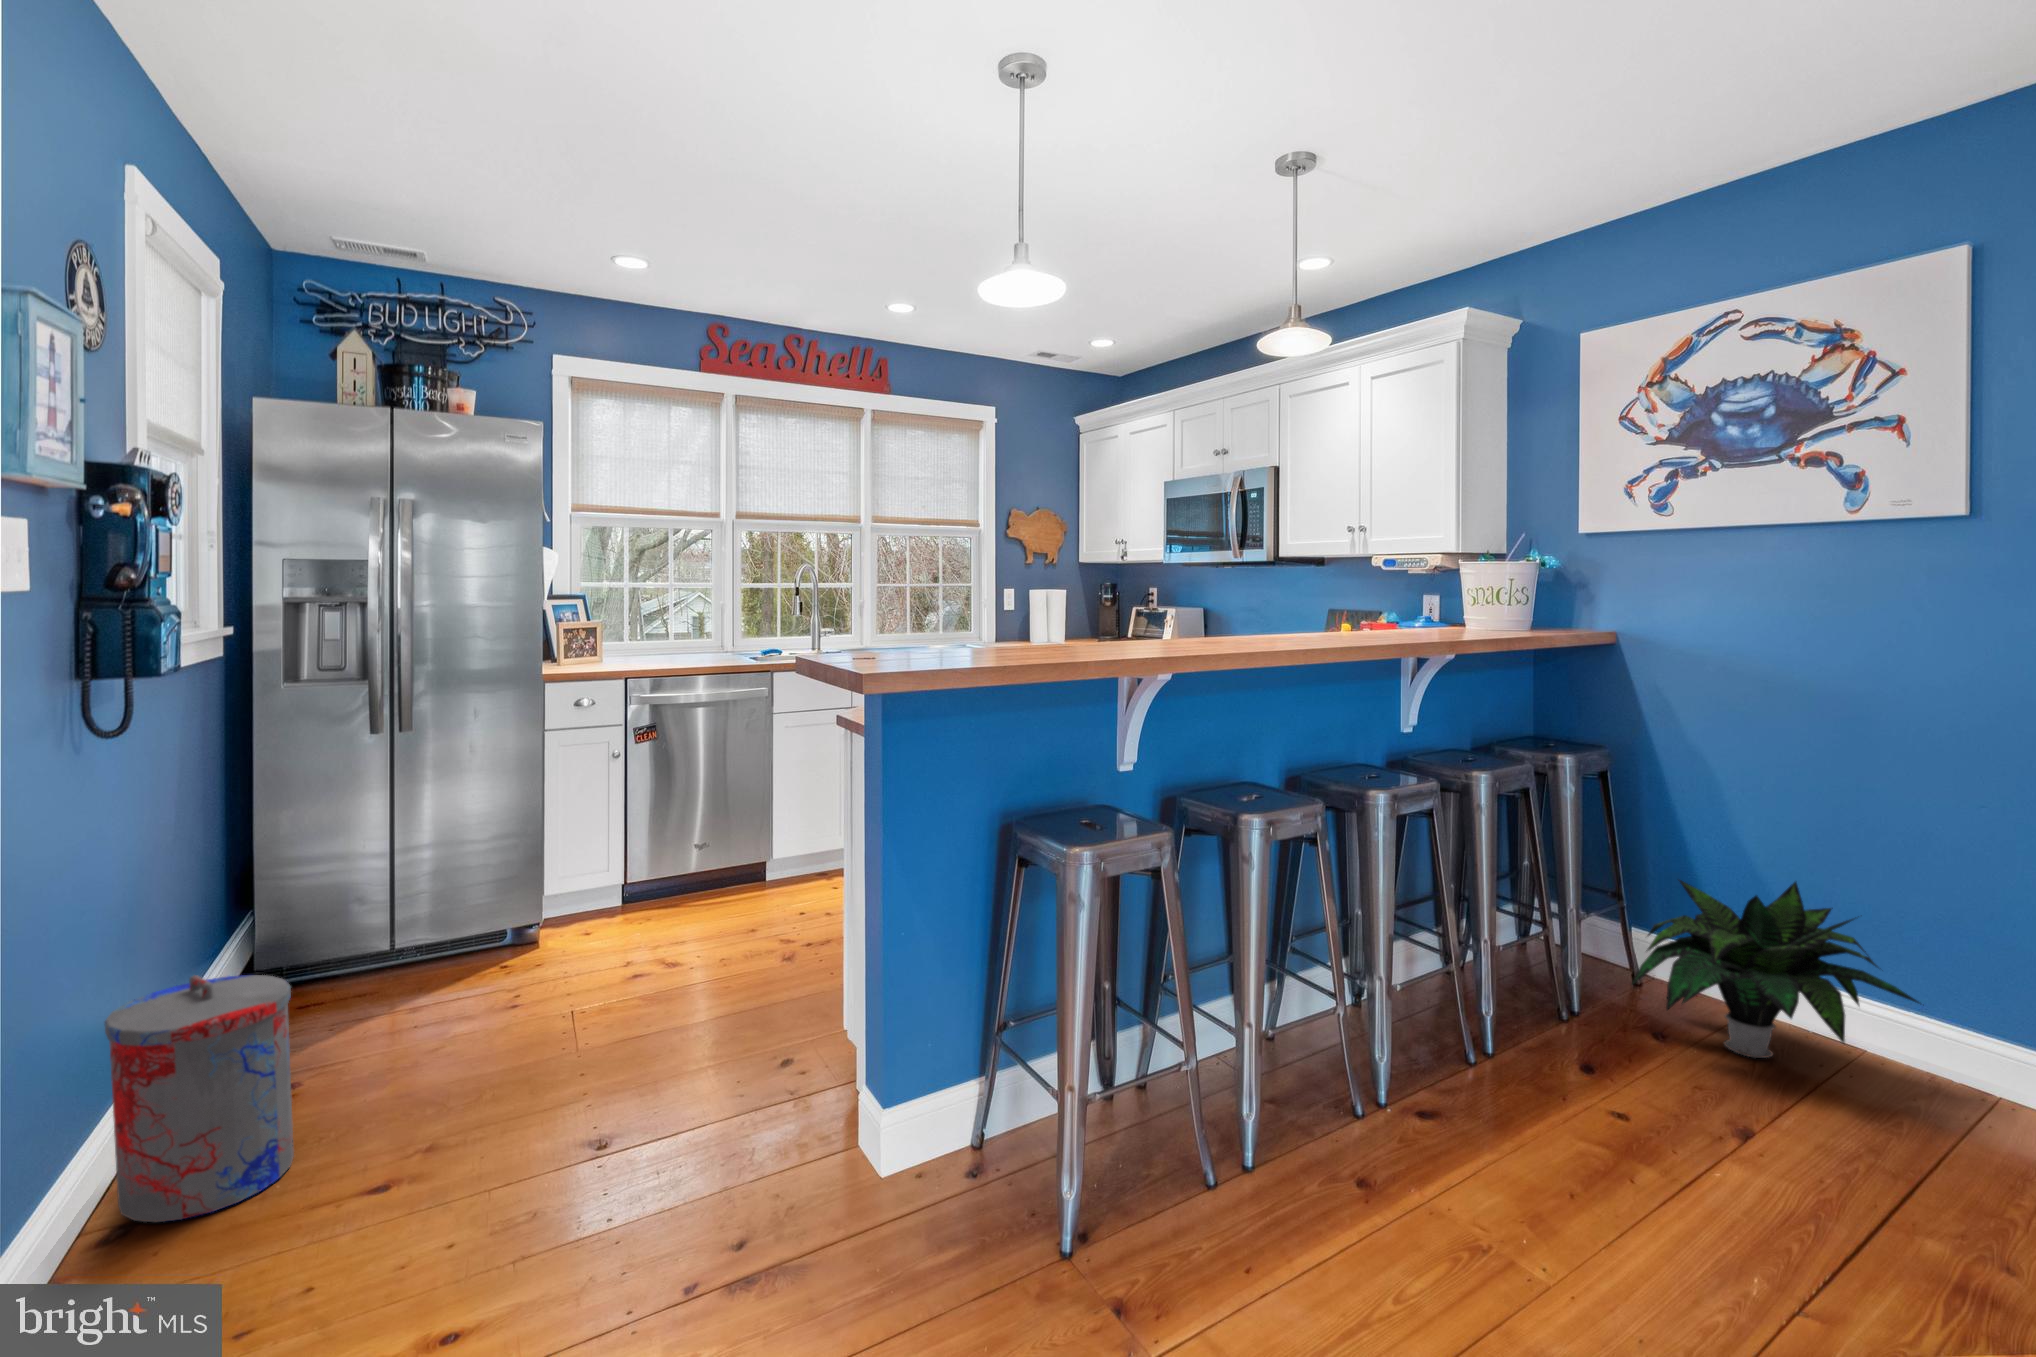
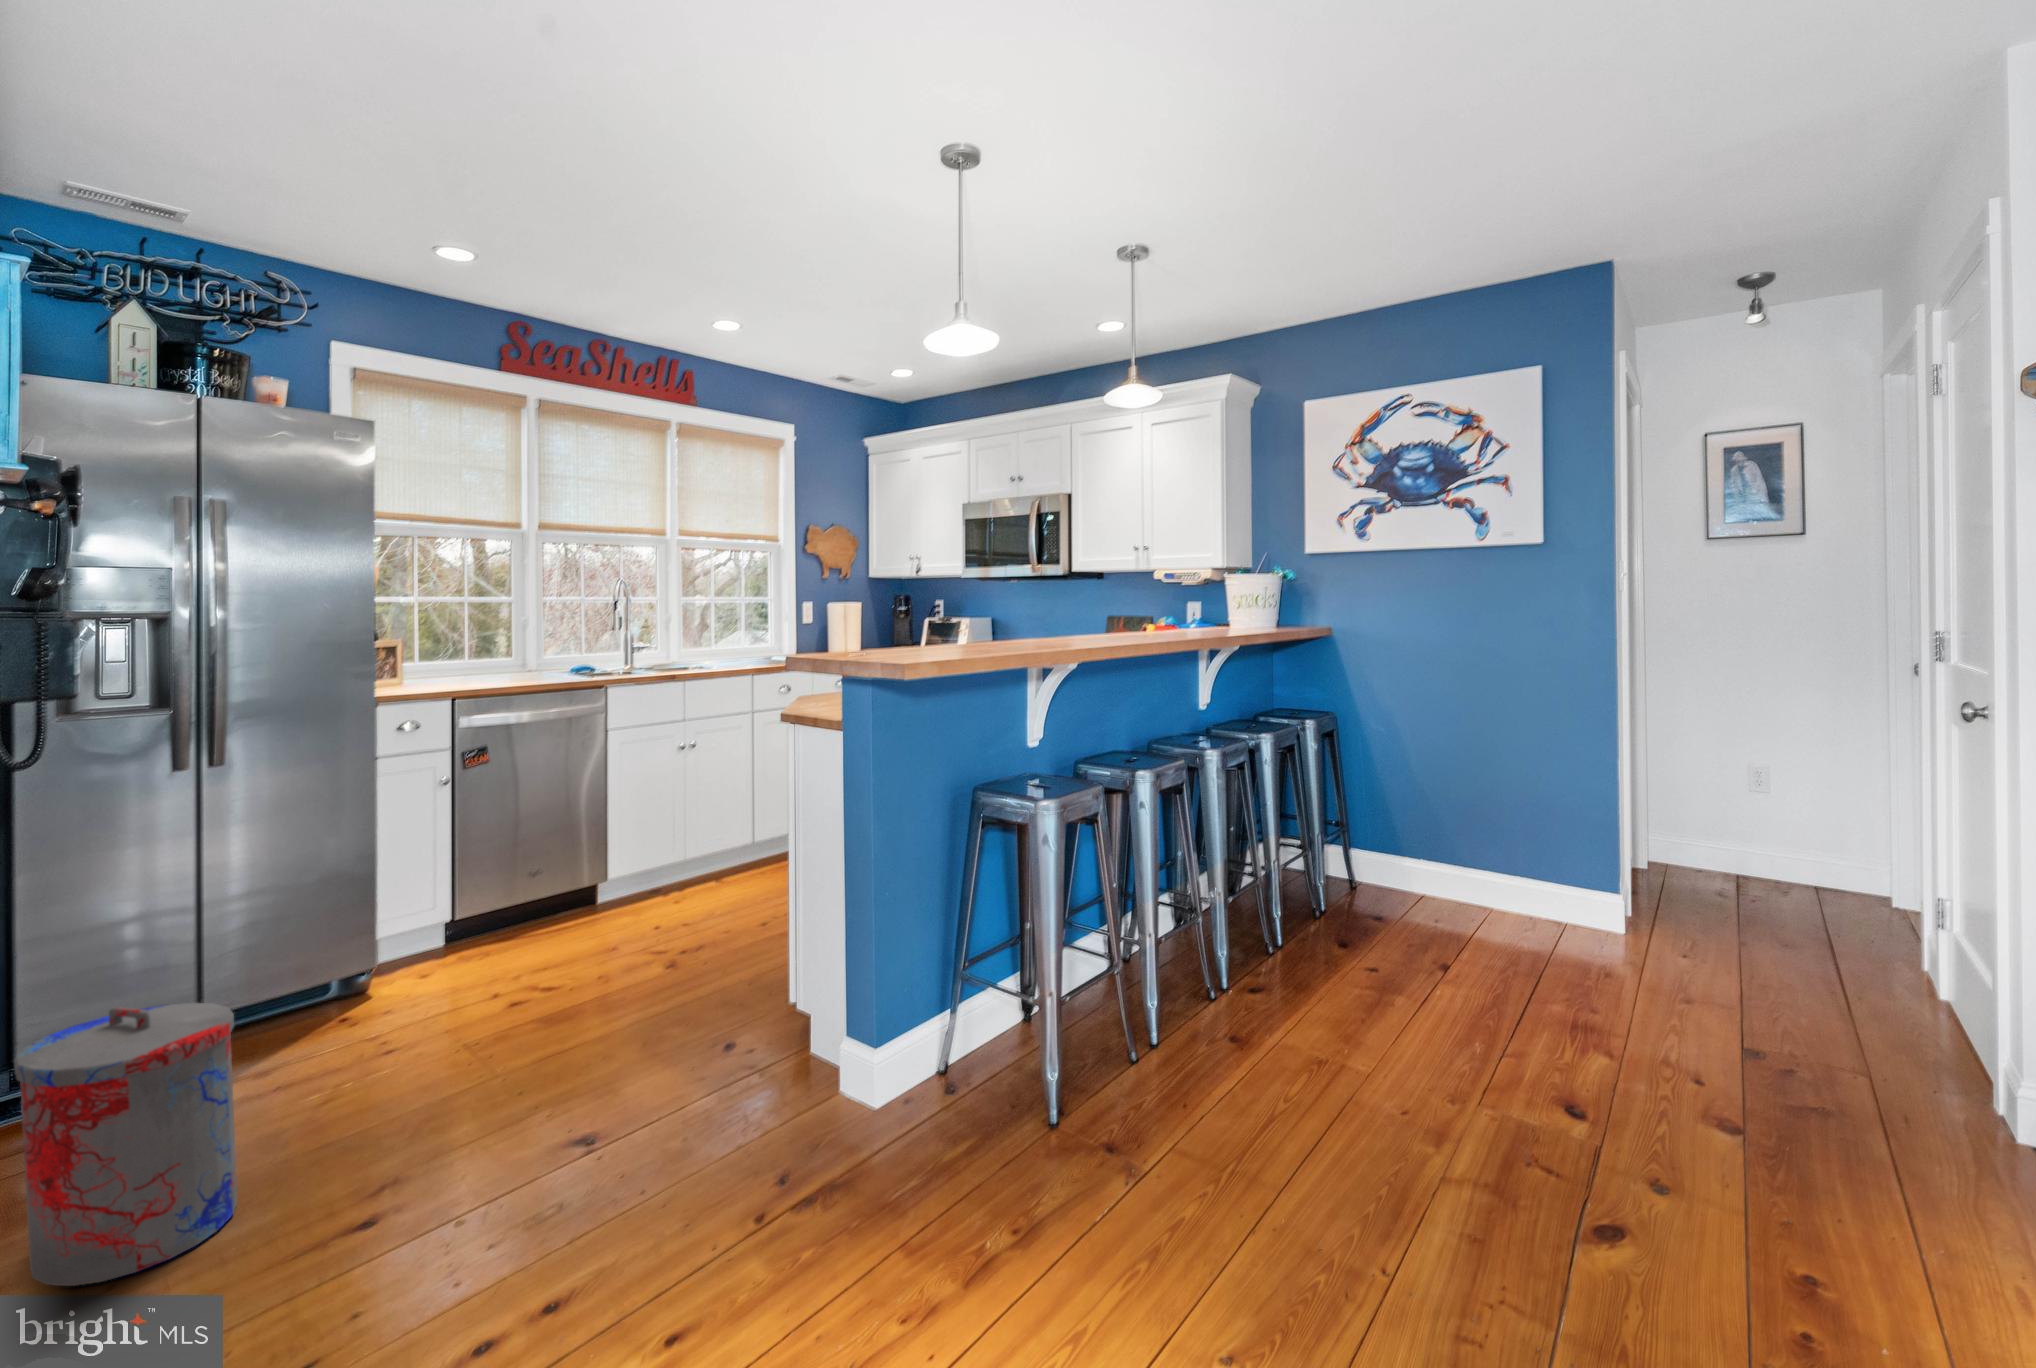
potted plant: present [1632,880,1919,1058] -> none [1367,796,1545,924]

